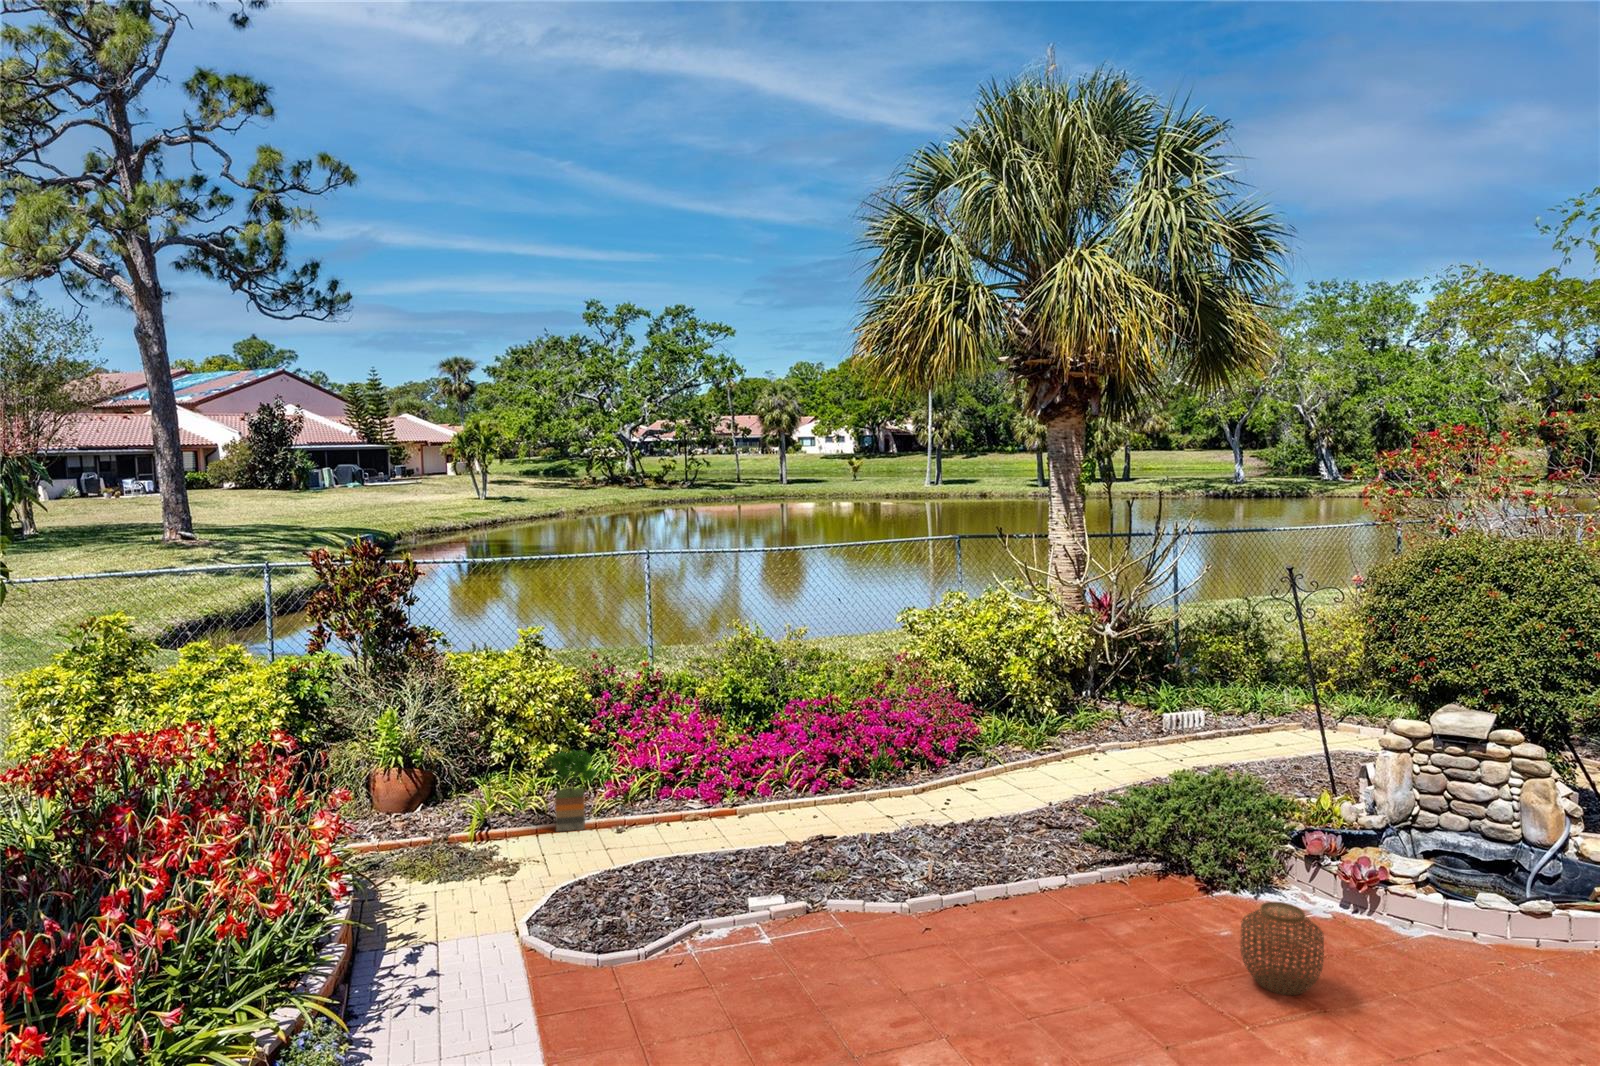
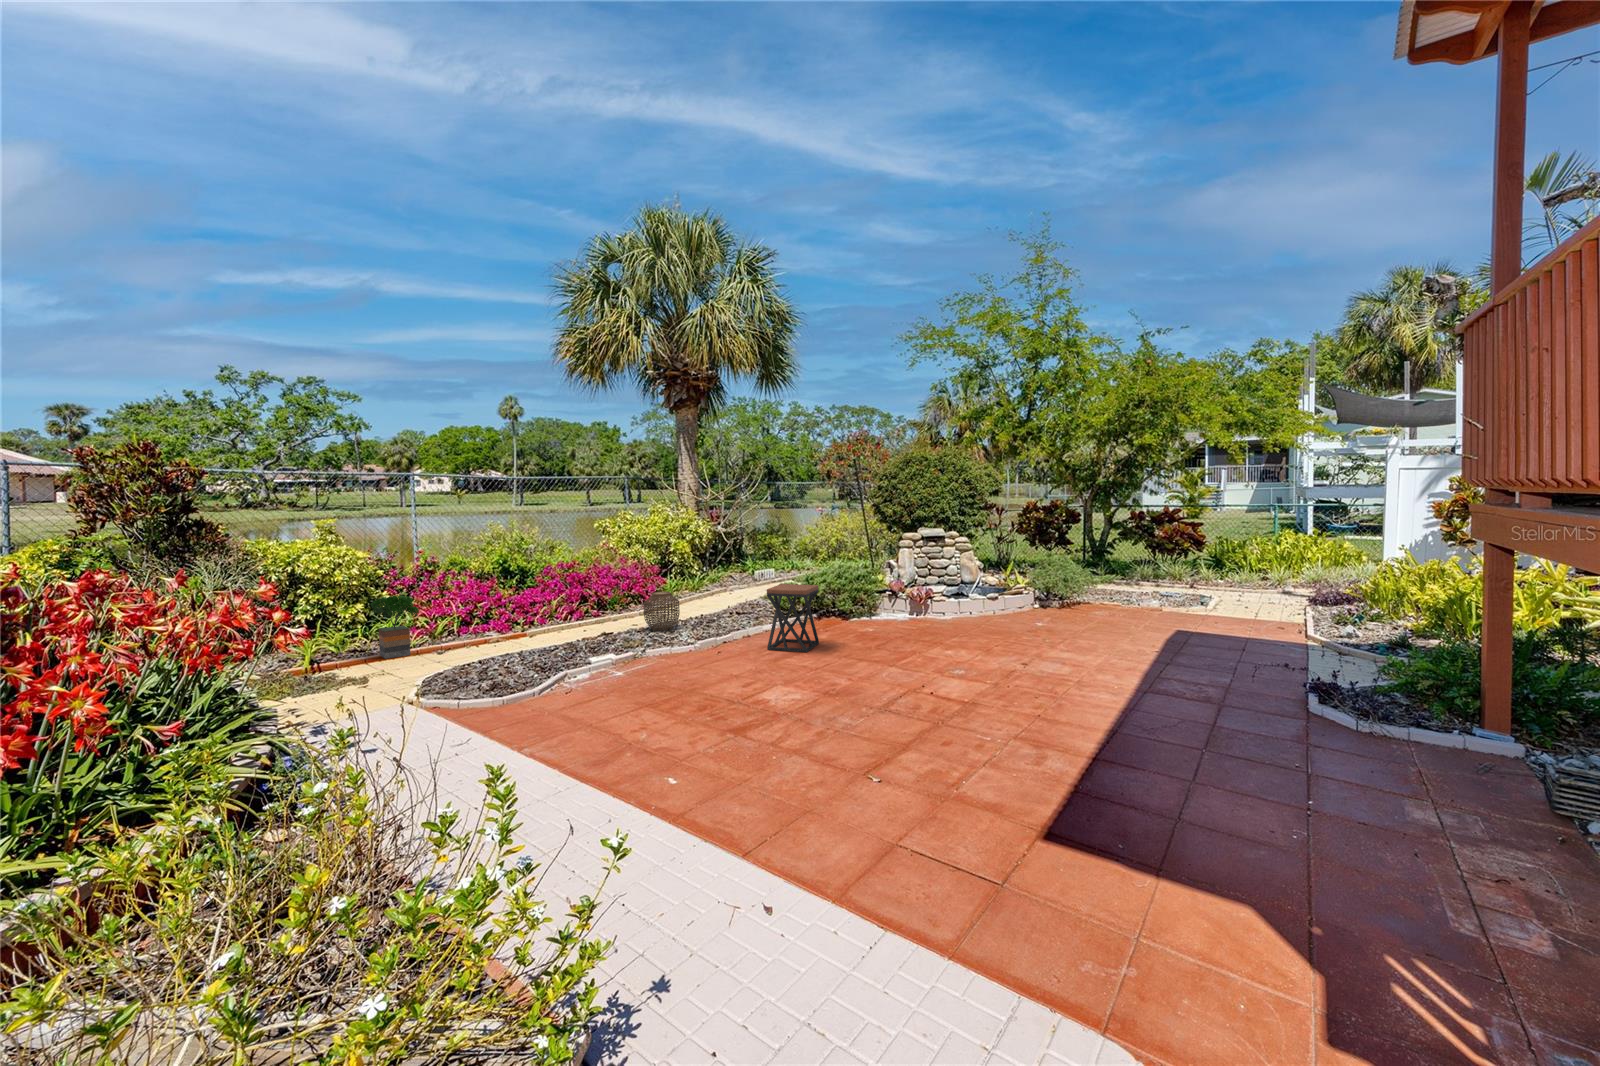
stool: none [1012,826,1113,966] -> present [767,584,819,652]
woven basket: present [1241,902,1324,995] -> present [644,592,680,631]

